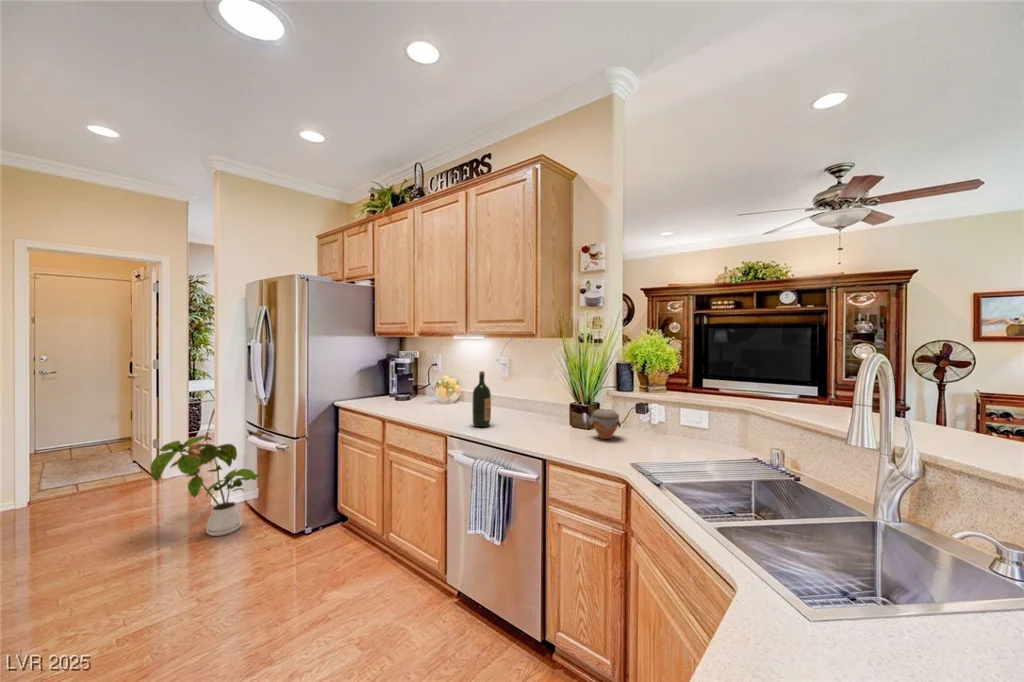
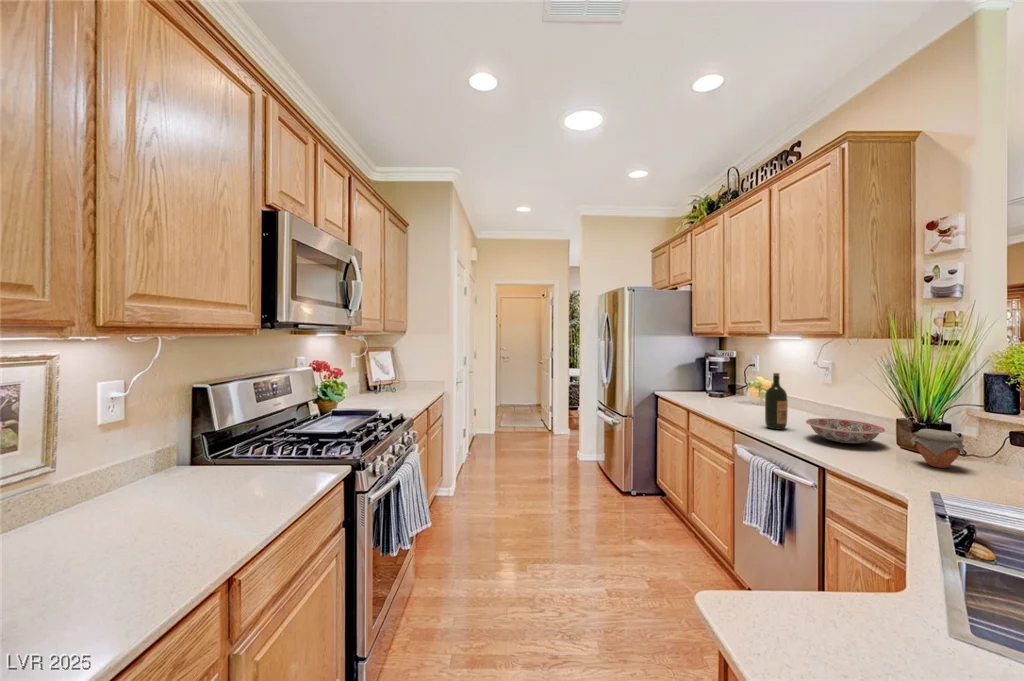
ceramic bowl: none [510,409,565,430] -> present [806,418,885,443]
house plant: present [150,436,261,536] -> none [541,406,605,479]

